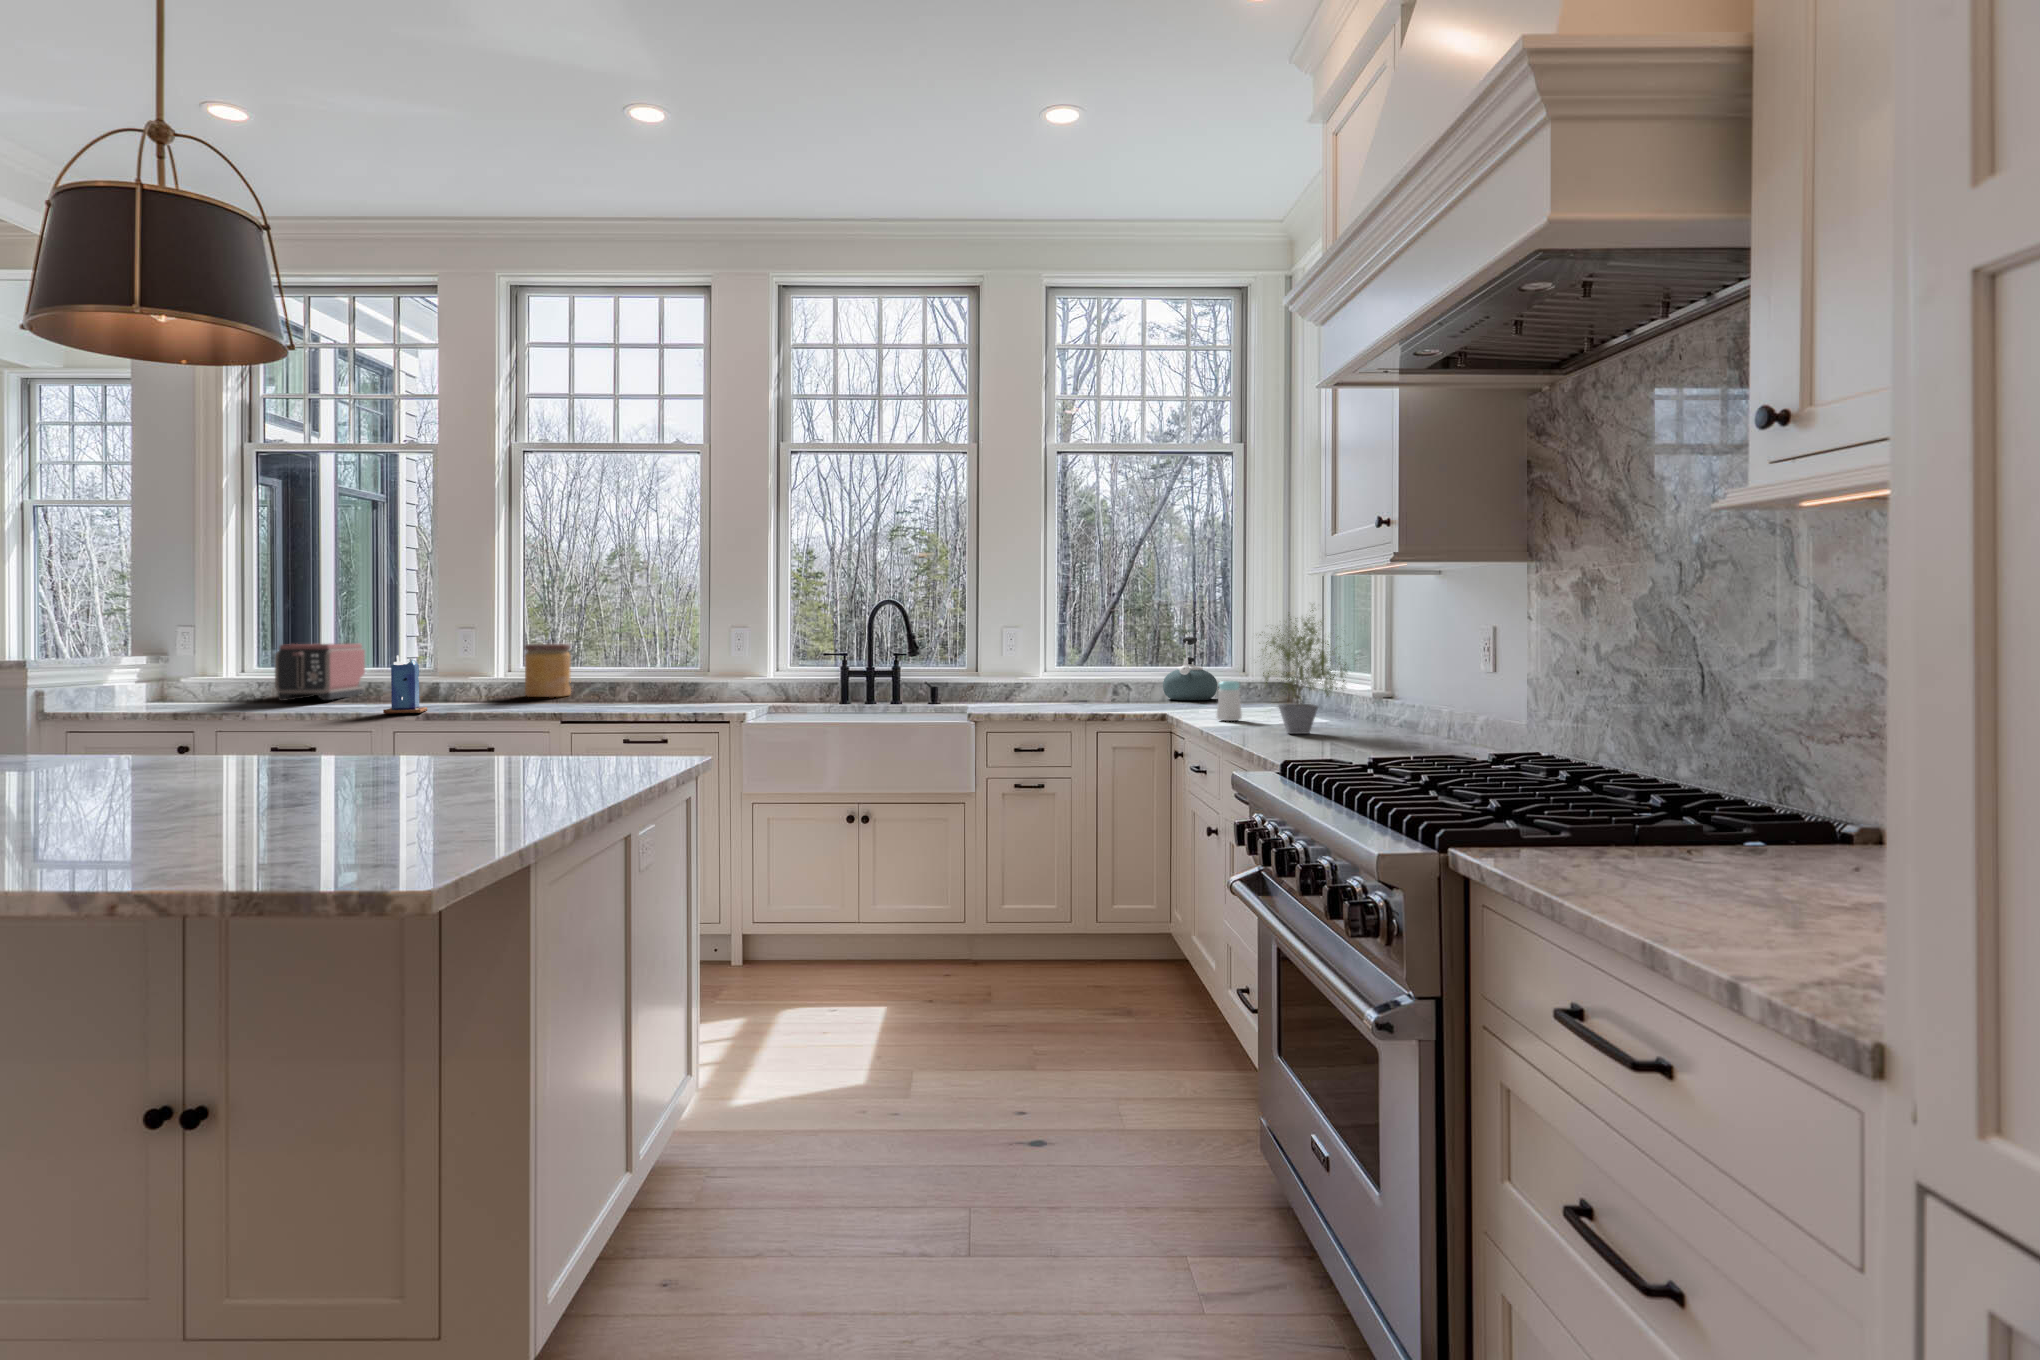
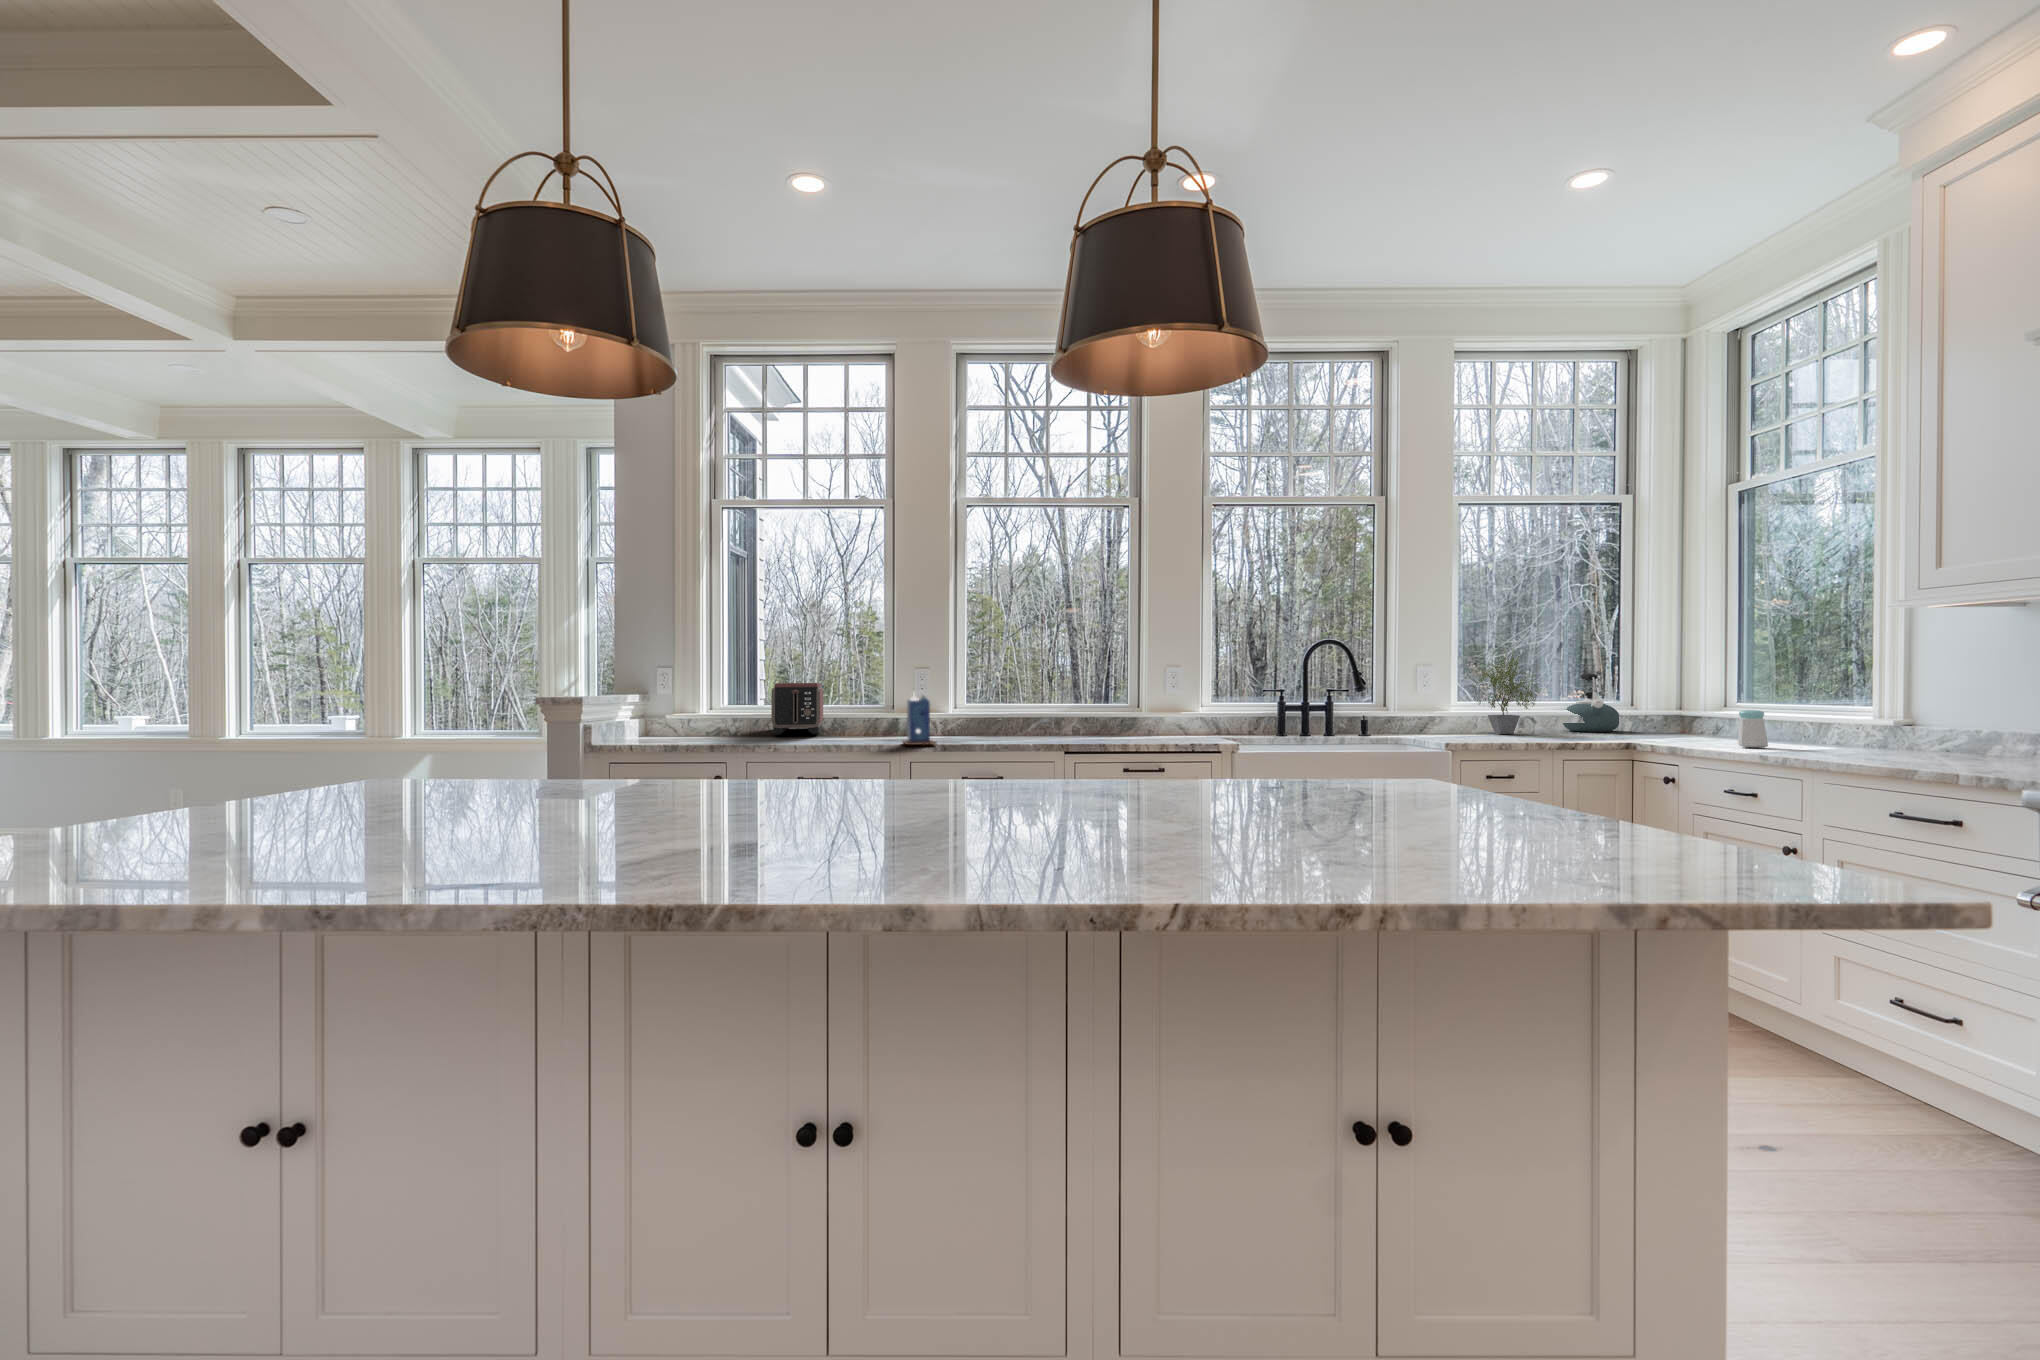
potted plant: present [1260,610,1347,734] -> present [1473,649,1539,734]
jar: present [525,644,571,697] -> none [980,682,1020,731]

